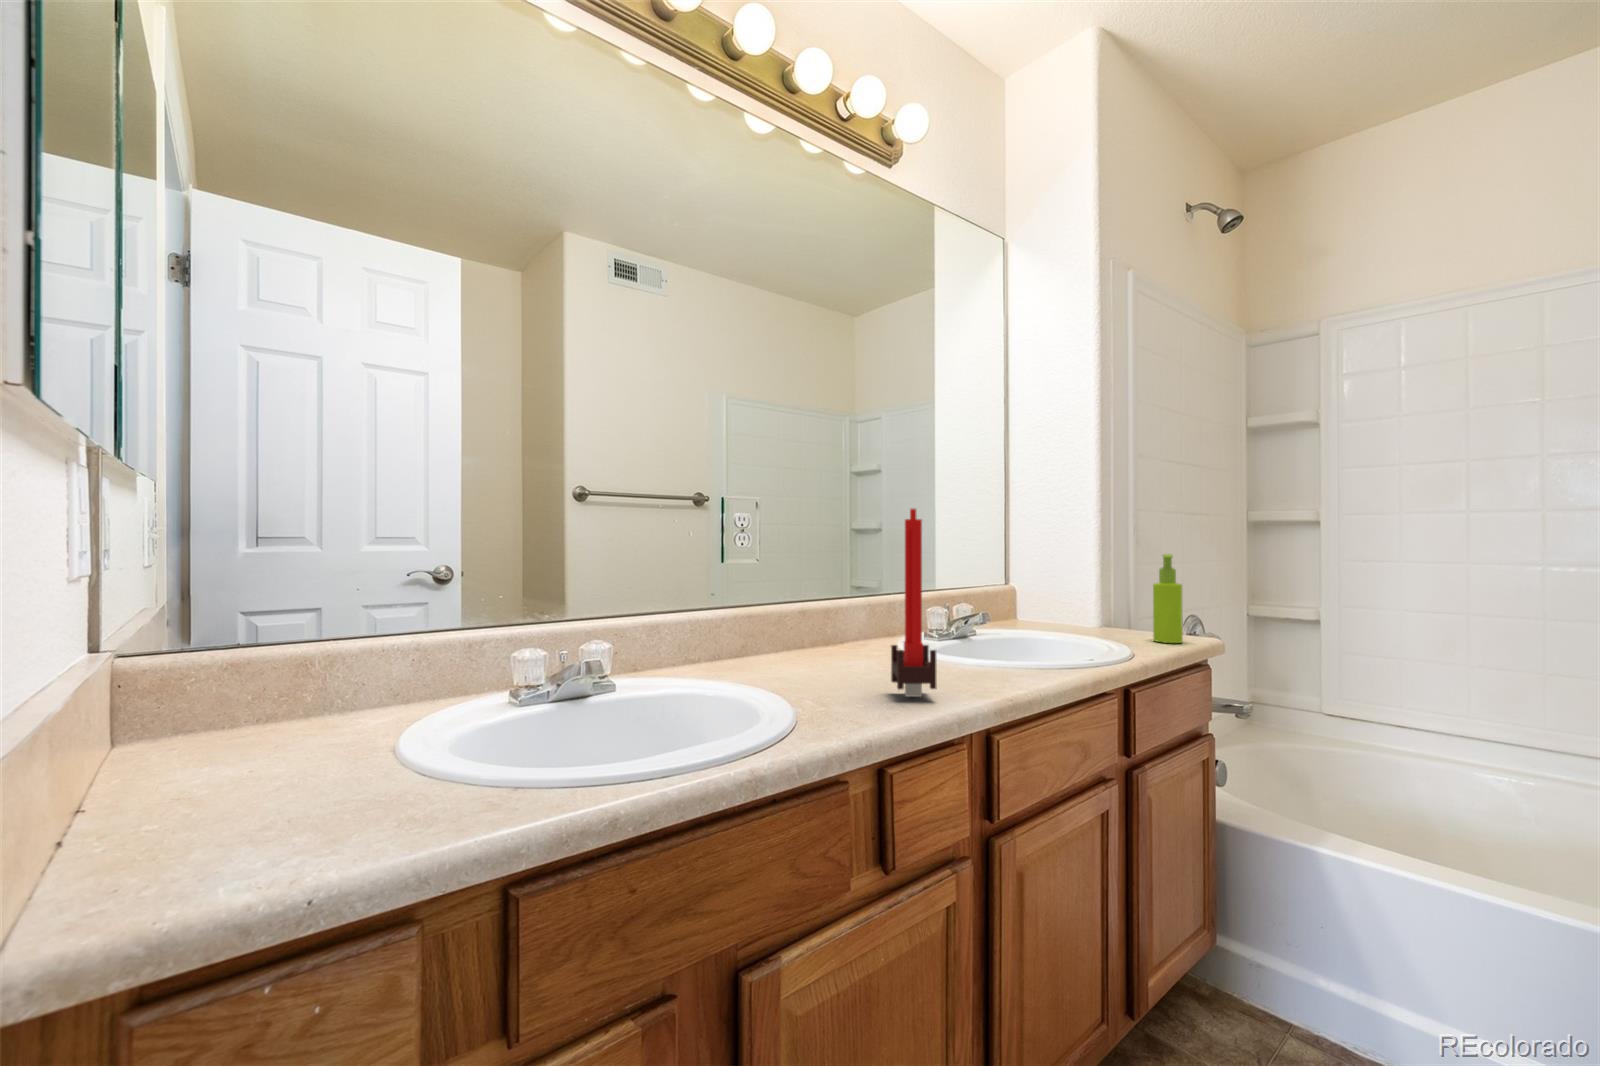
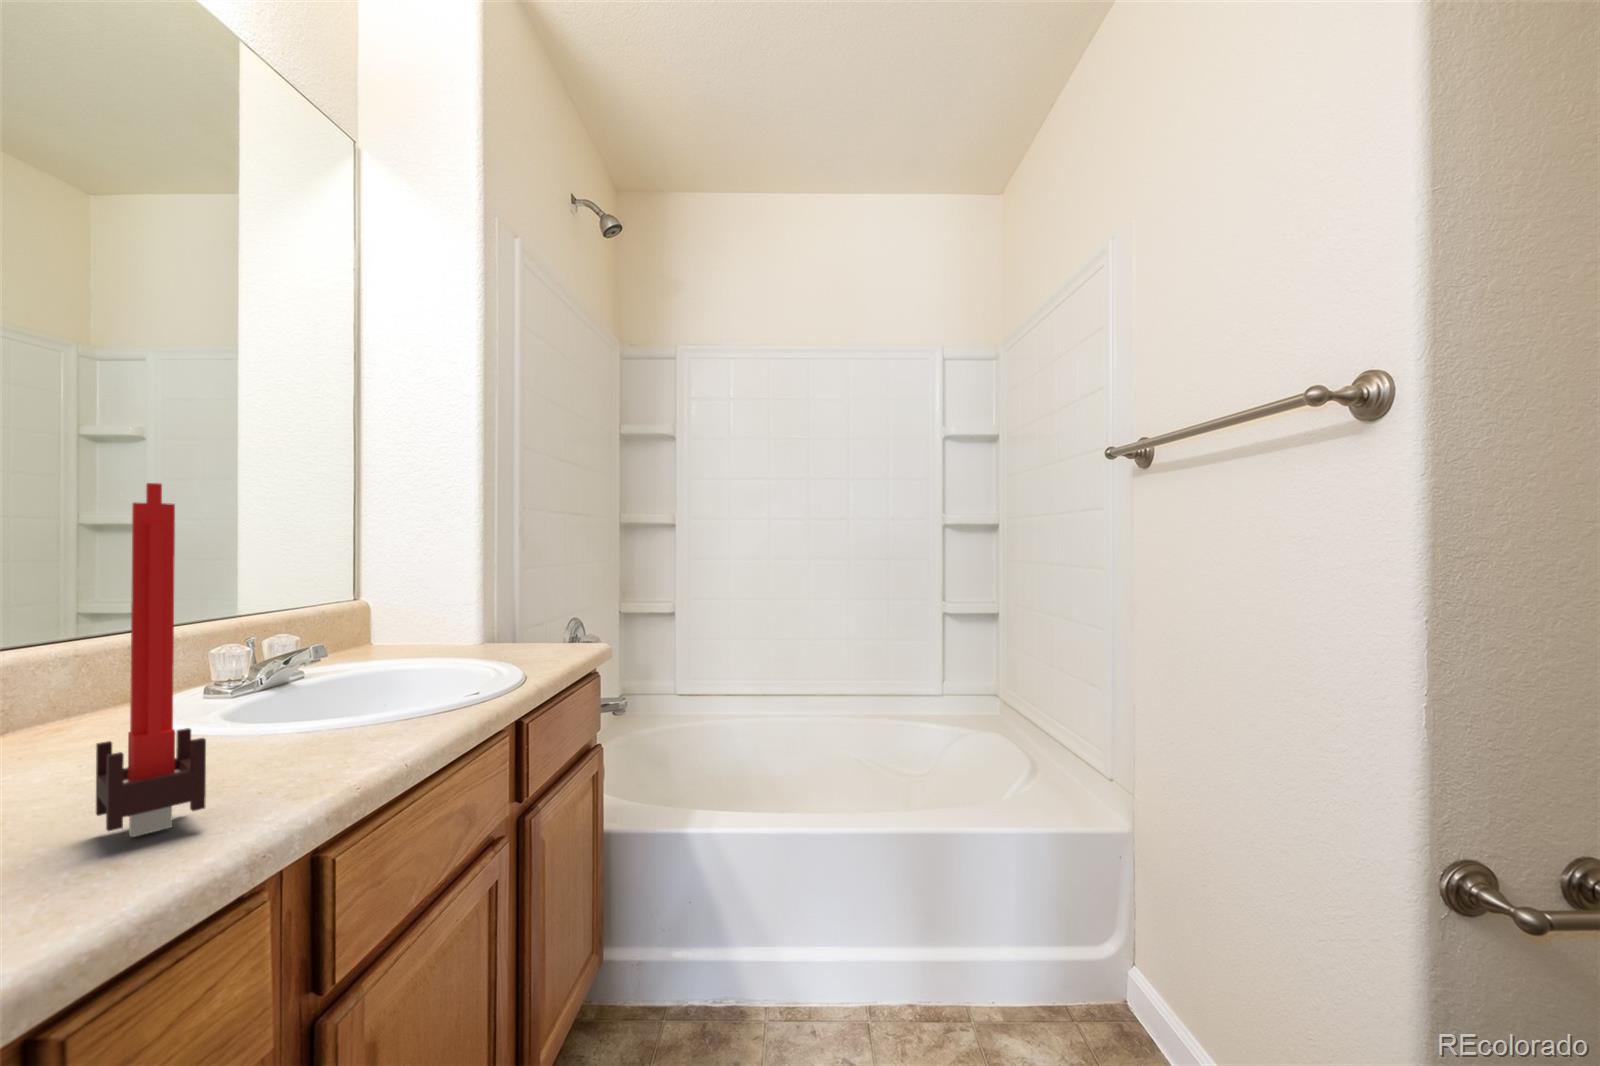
soap dispenser: present [1153,554,1183,643] -> none [544,556,574,655]

